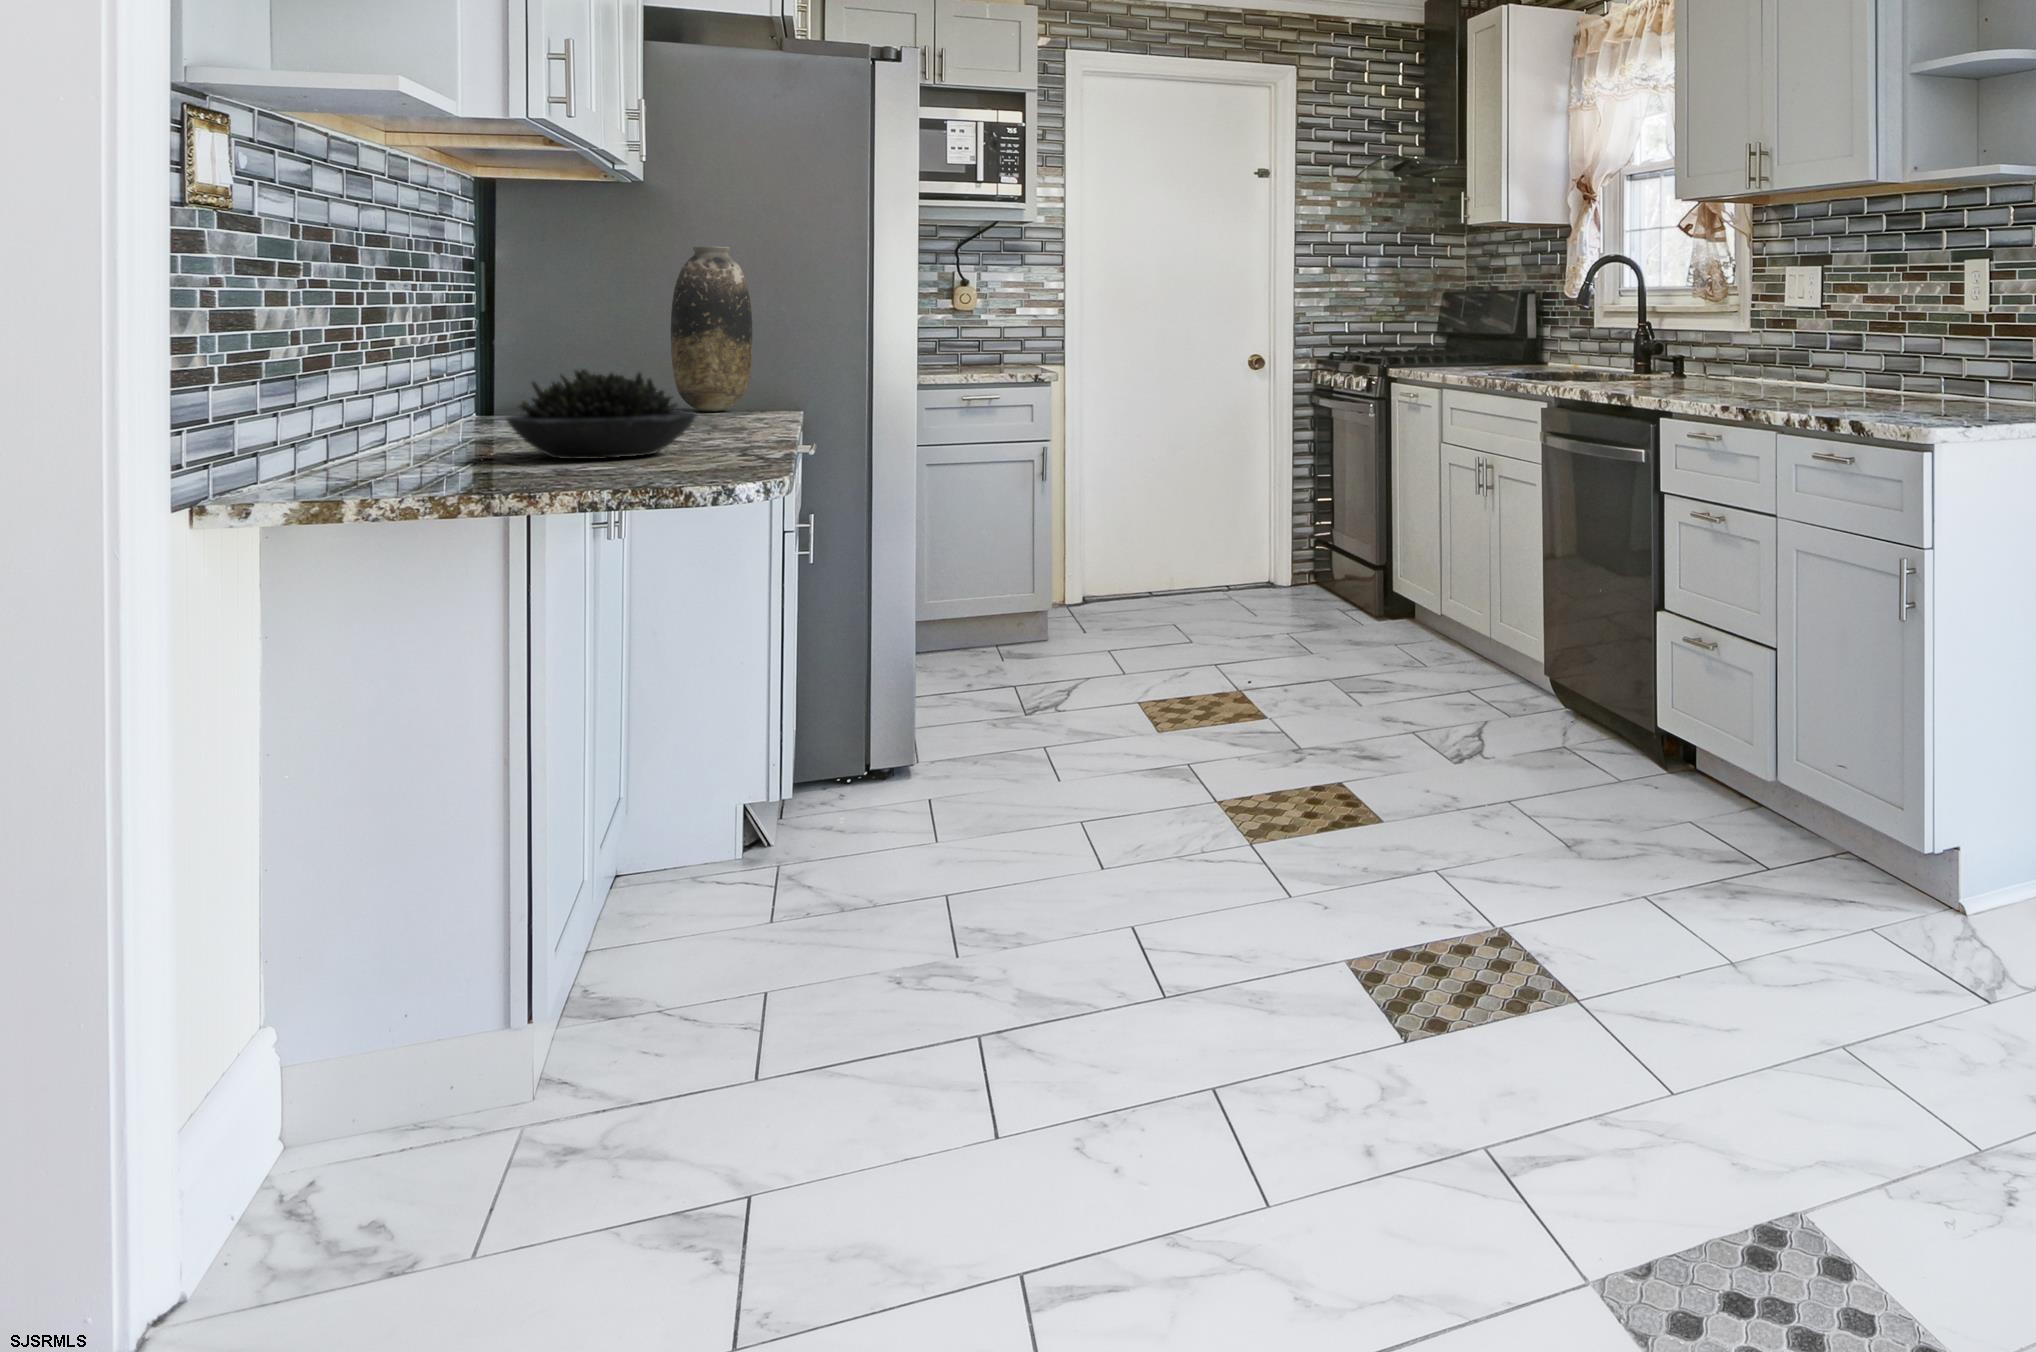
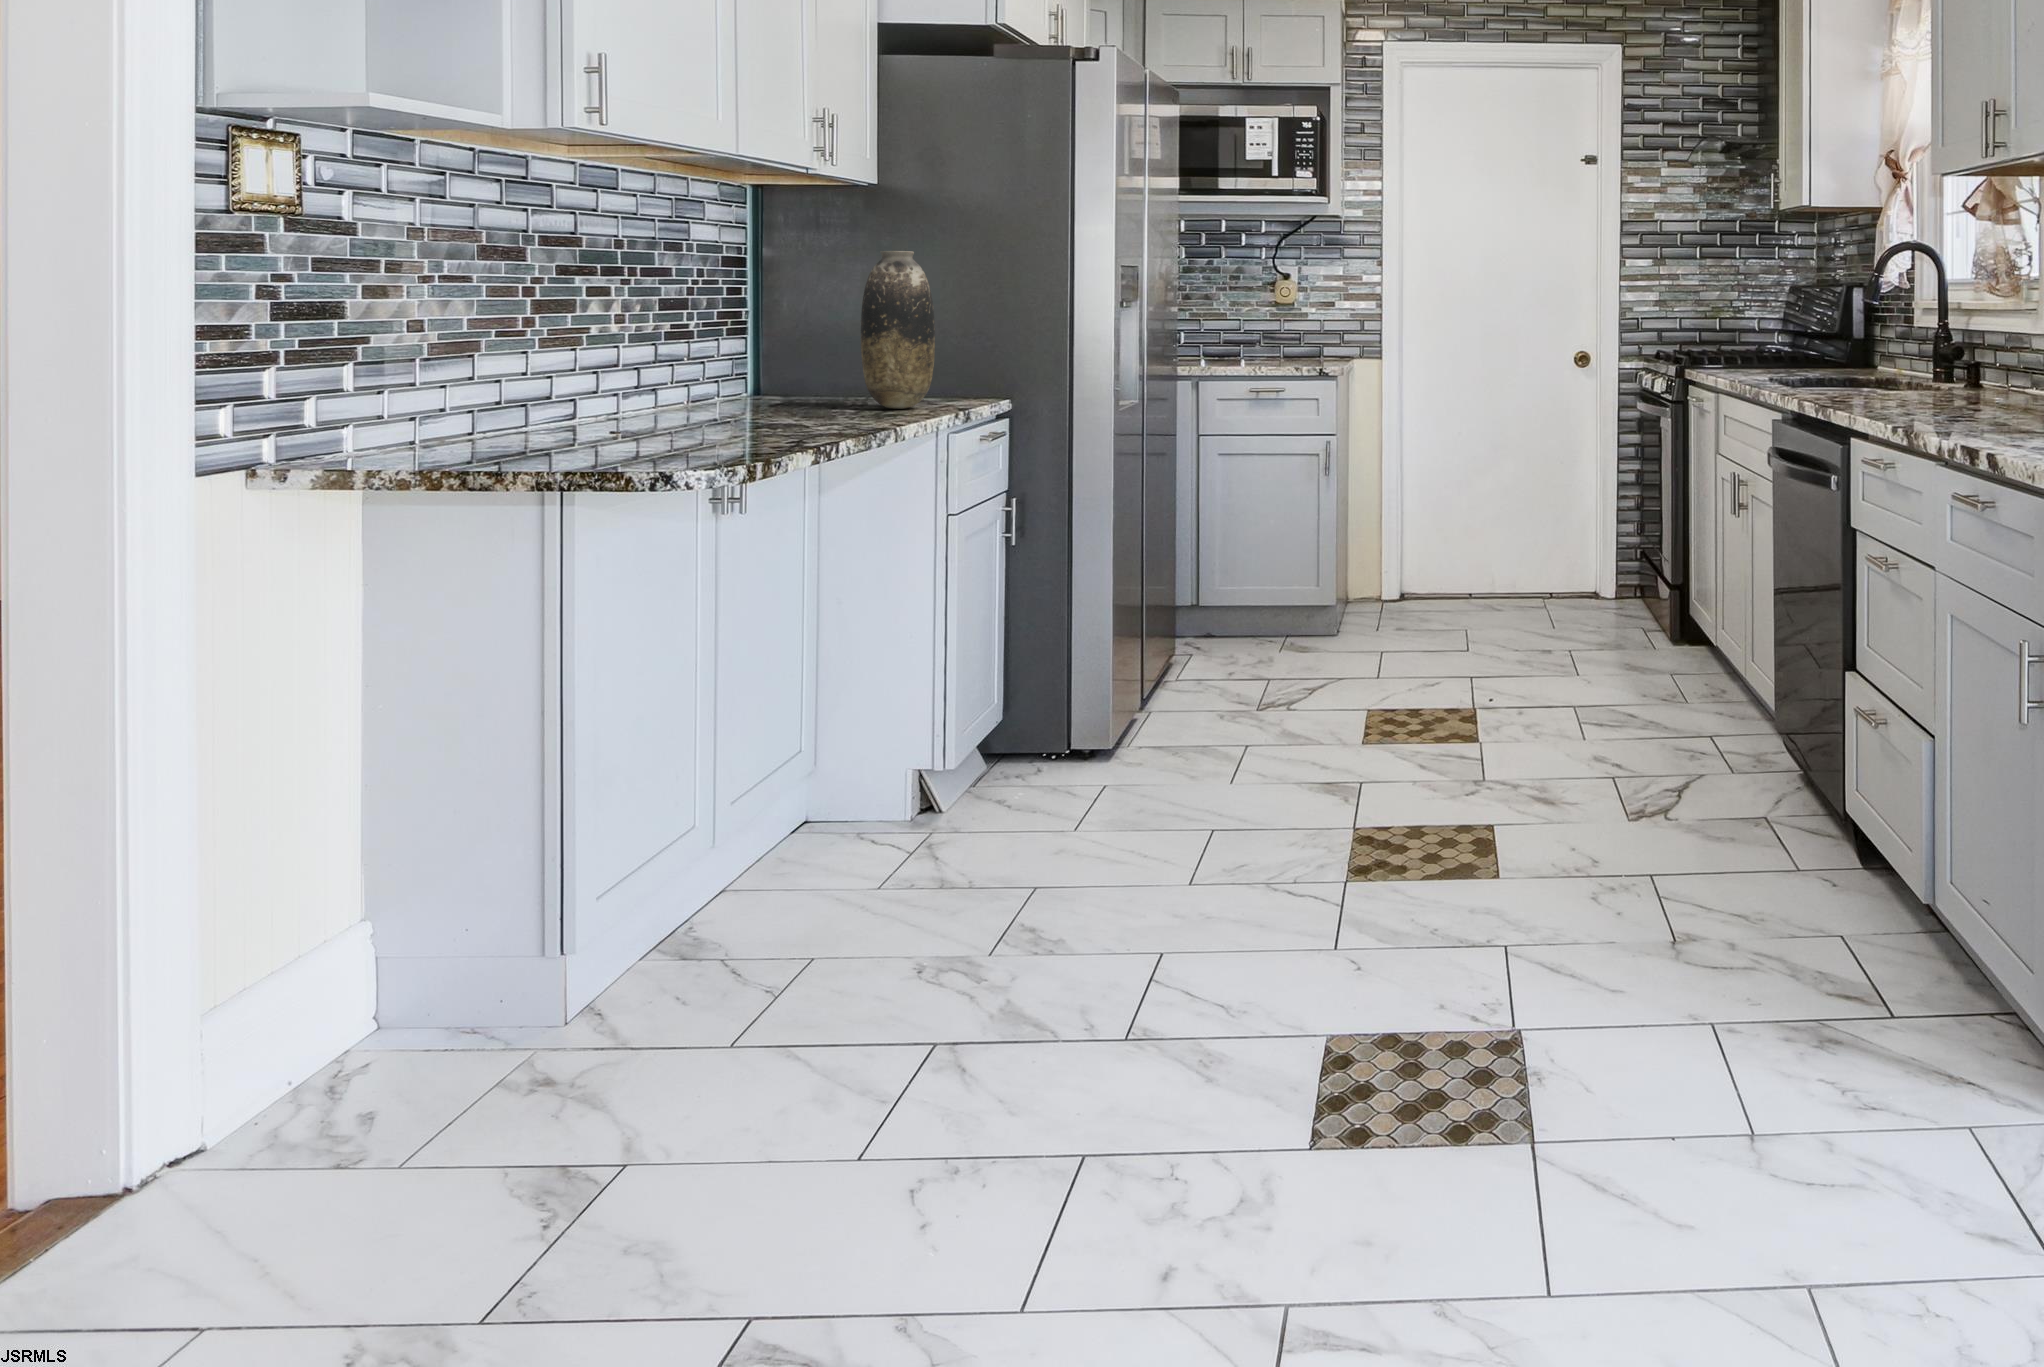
succulent plant: present [506,369,697,459] -> none [532,373,714,459]

